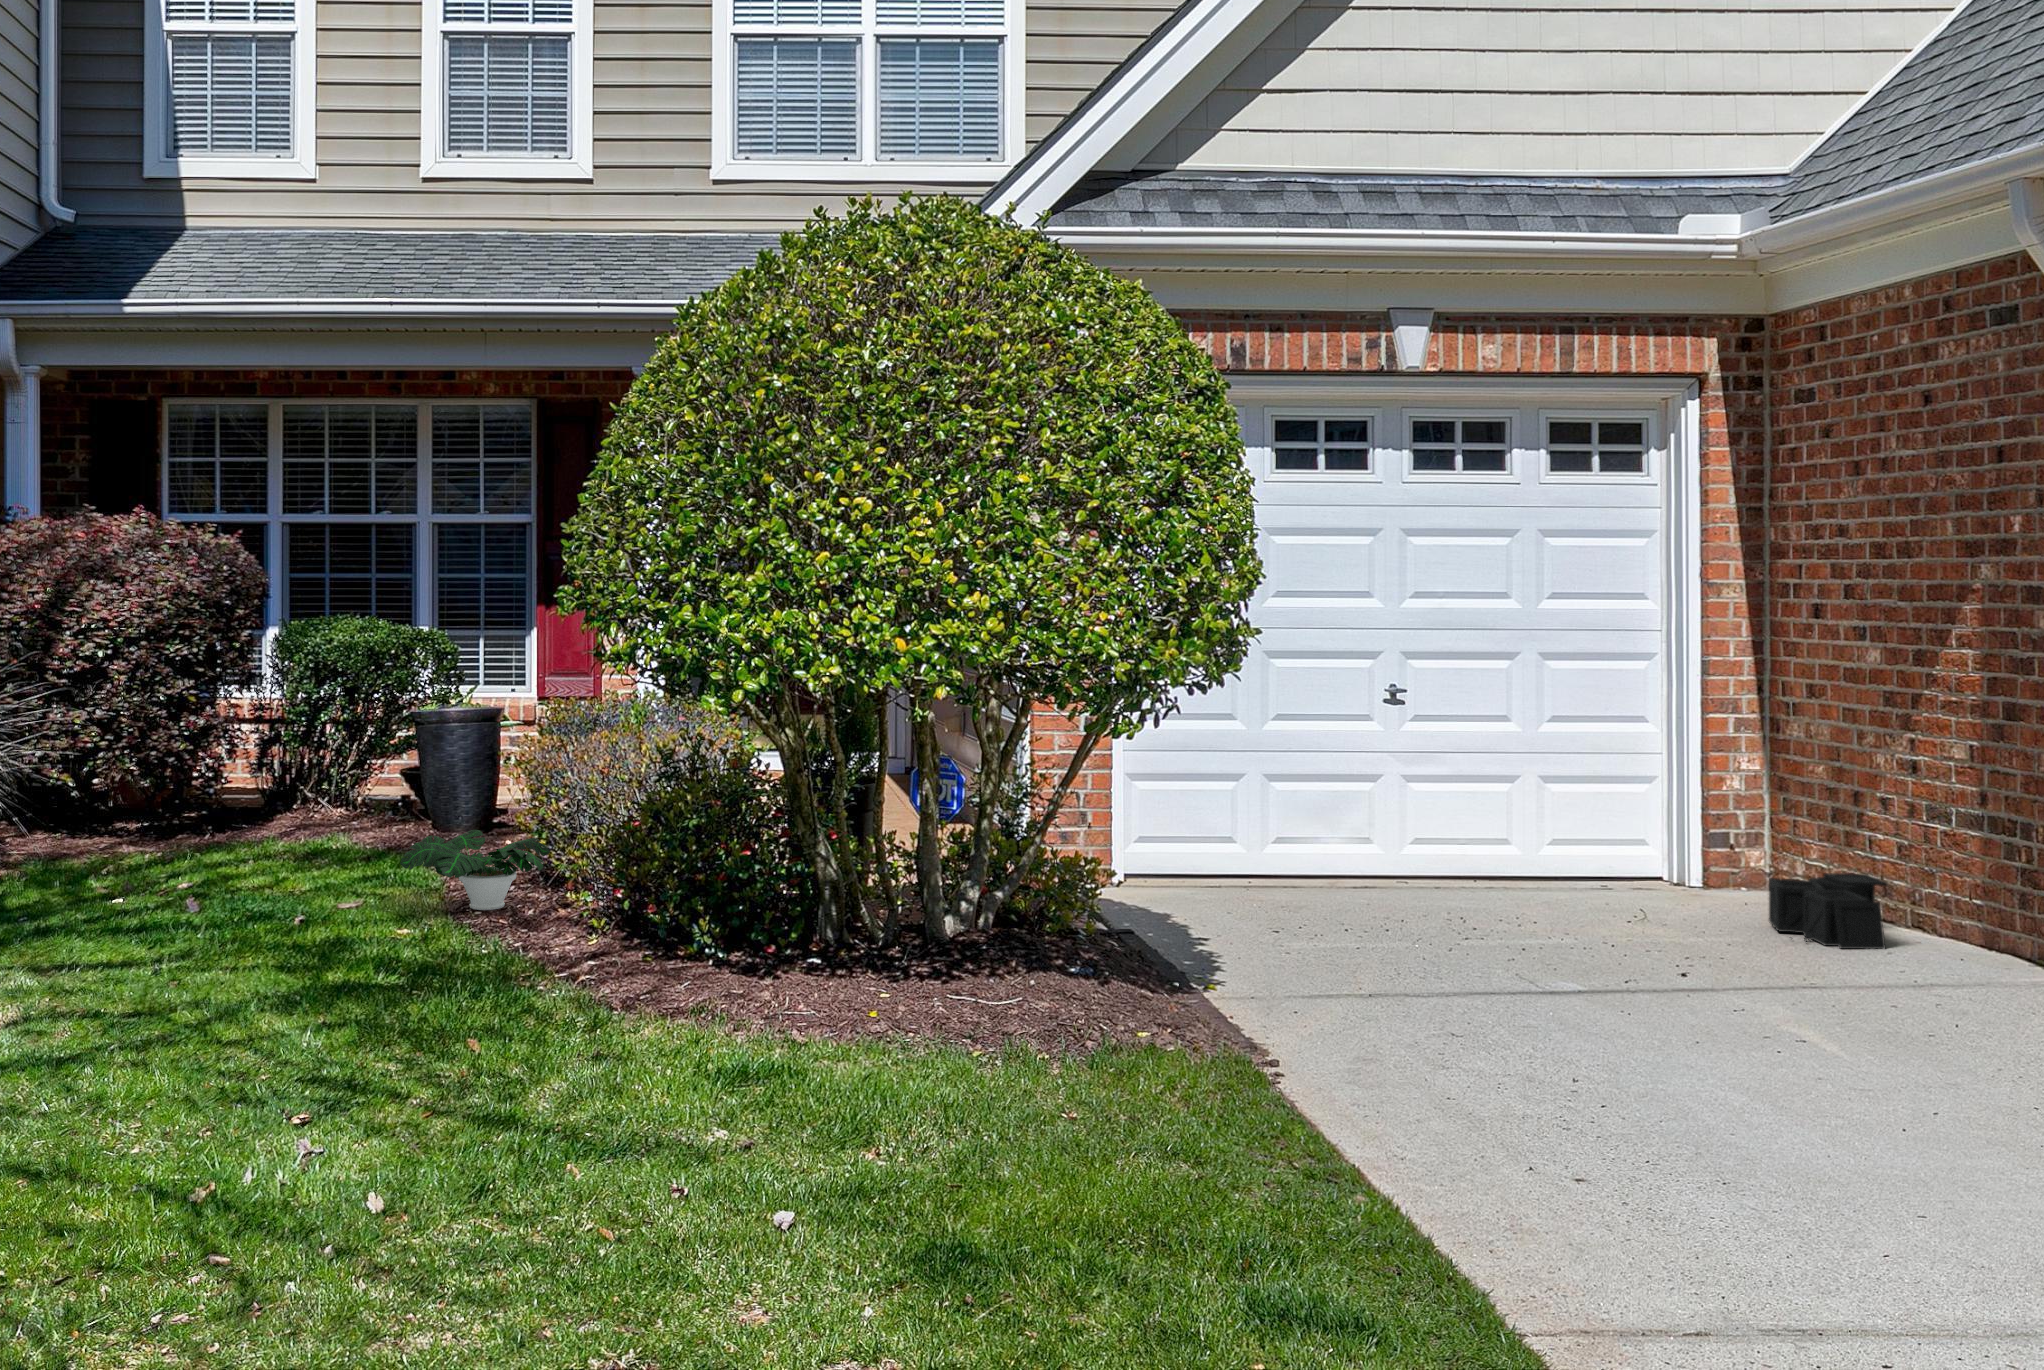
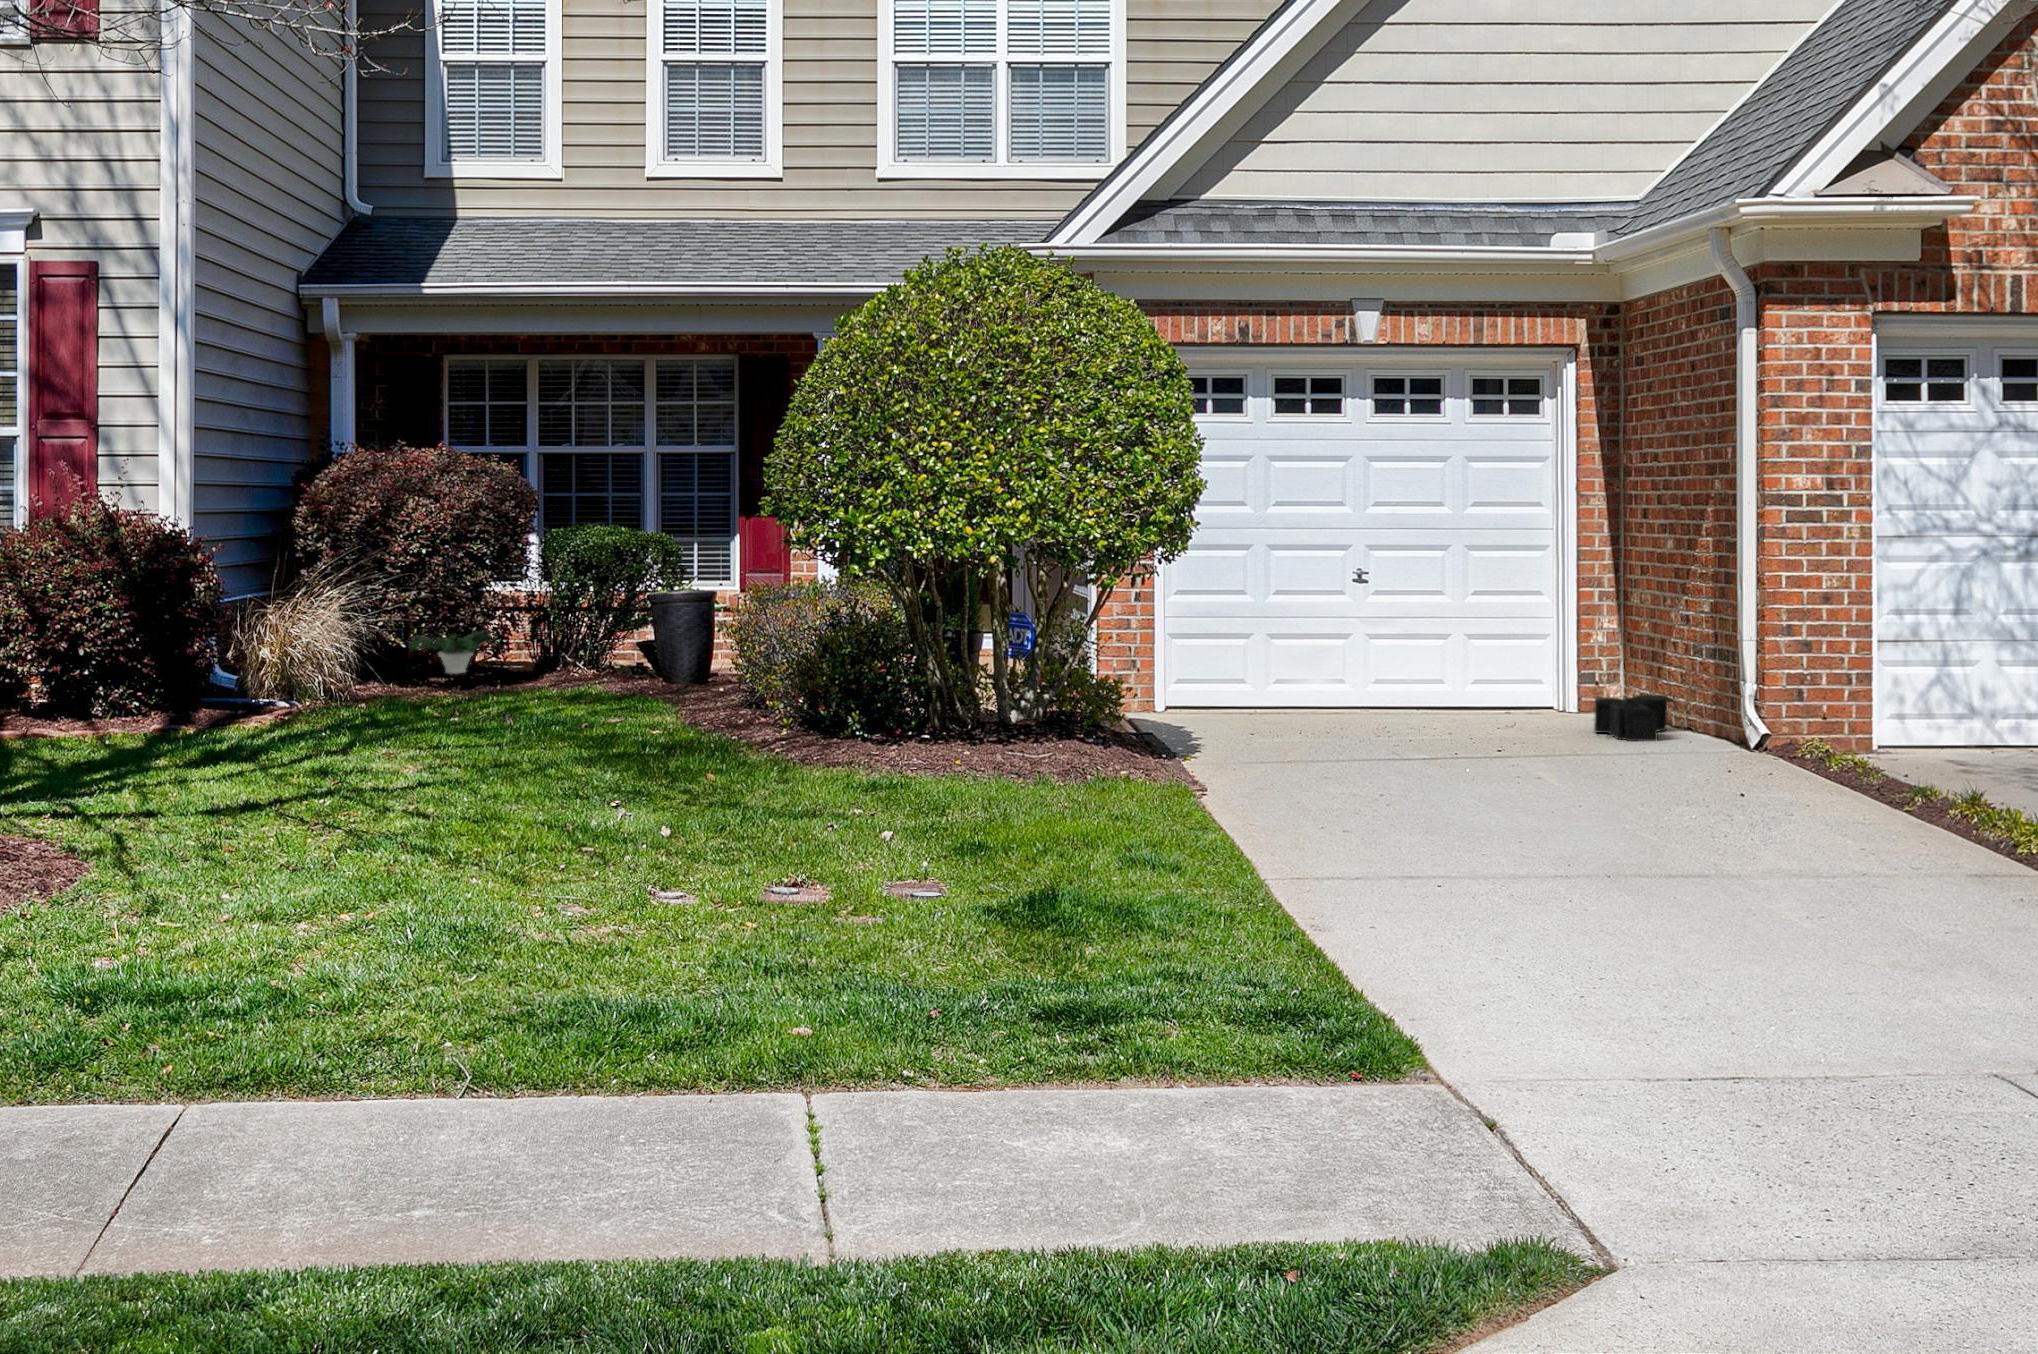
potted plant: present [400,830,550,910] -> present [409,630,501,674]

